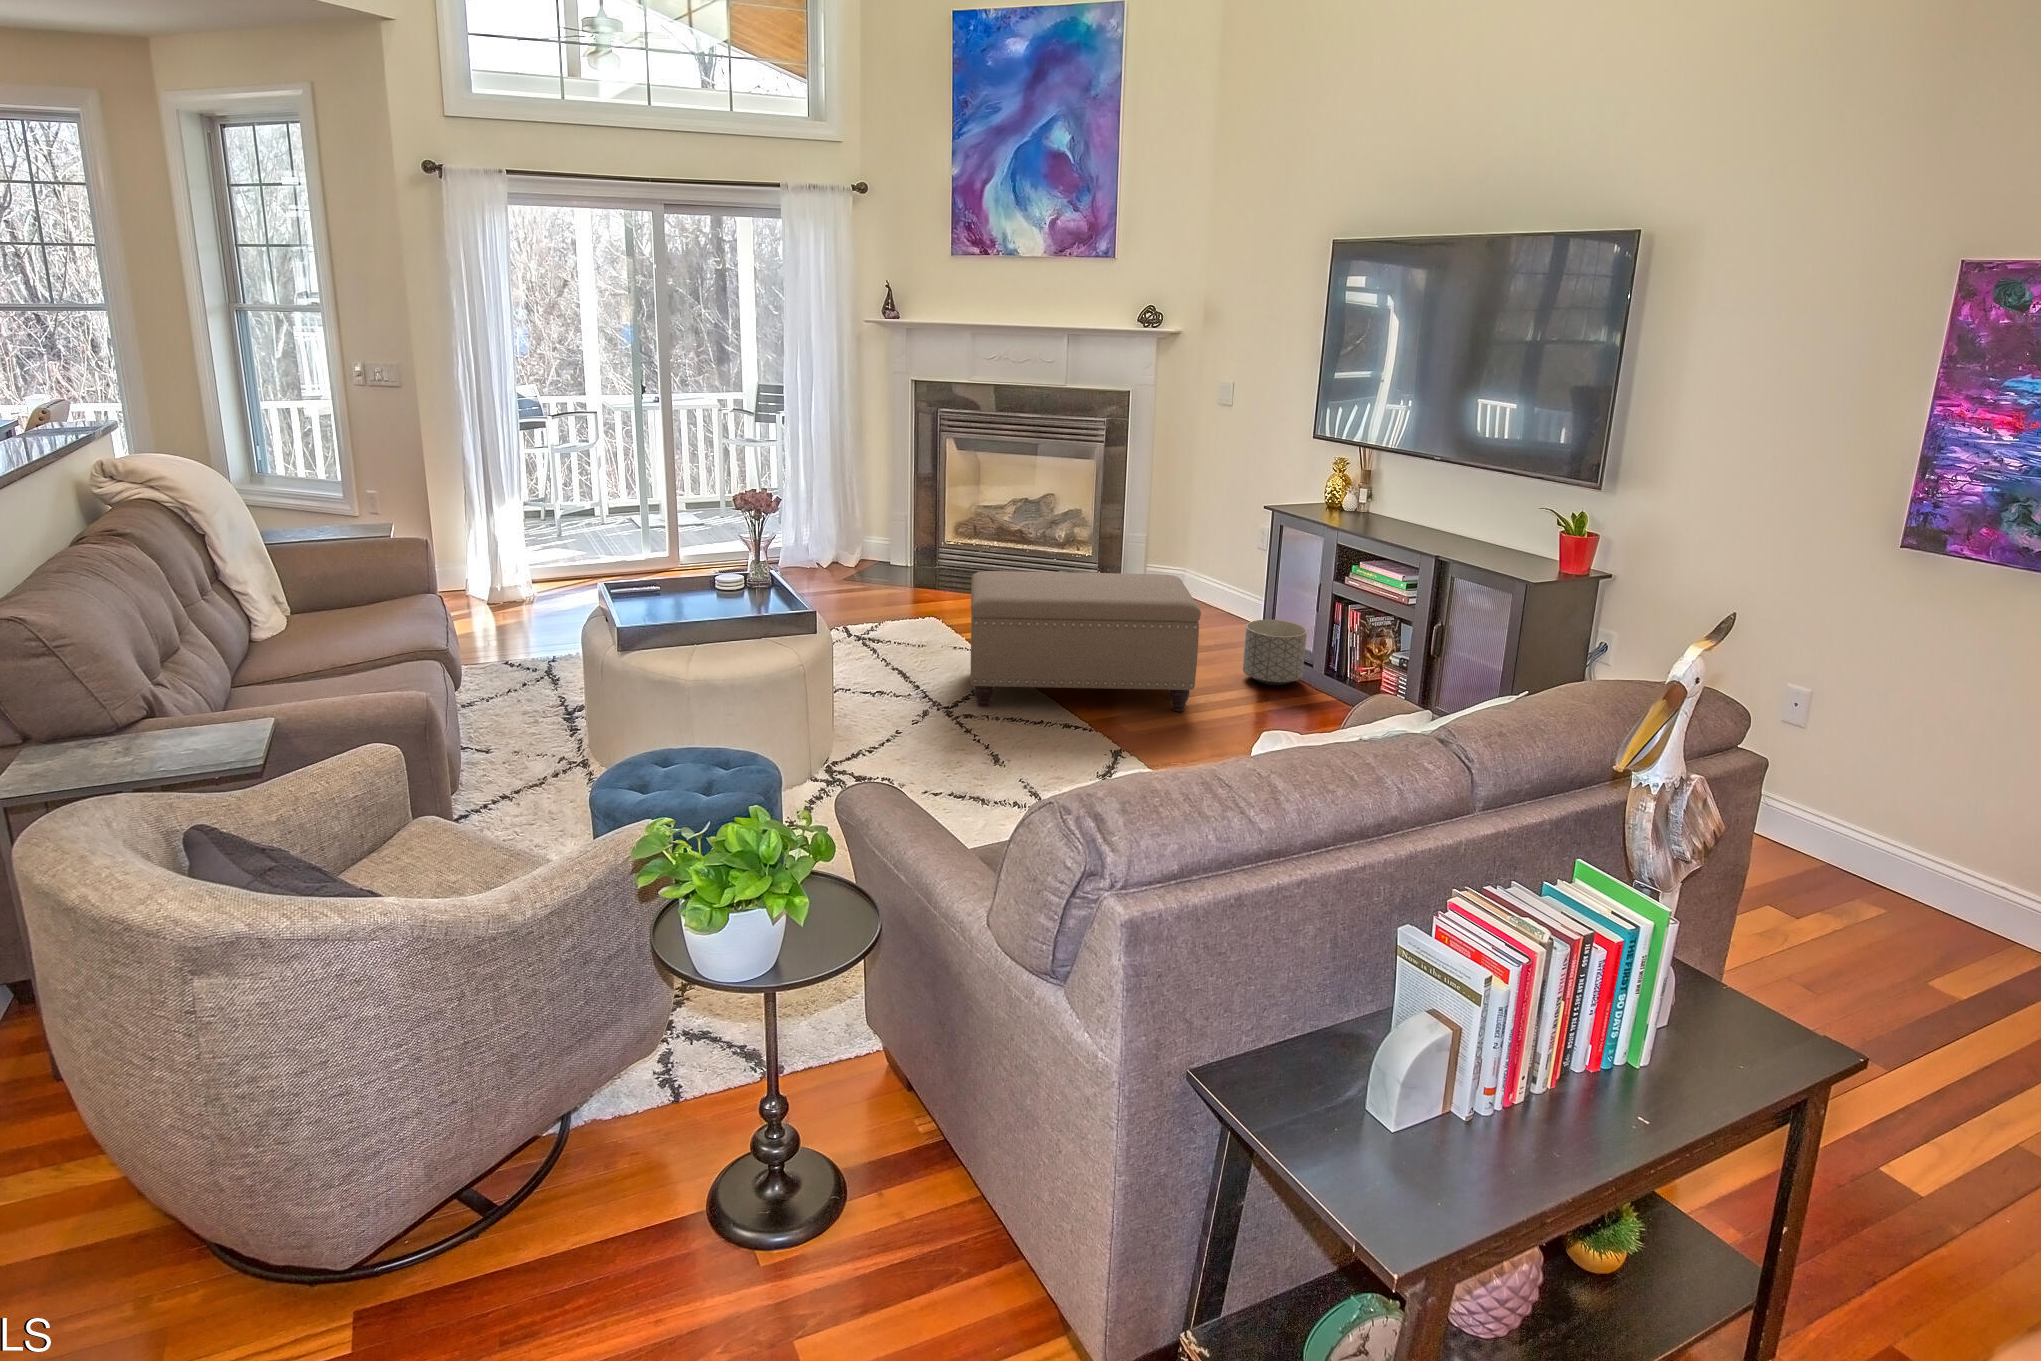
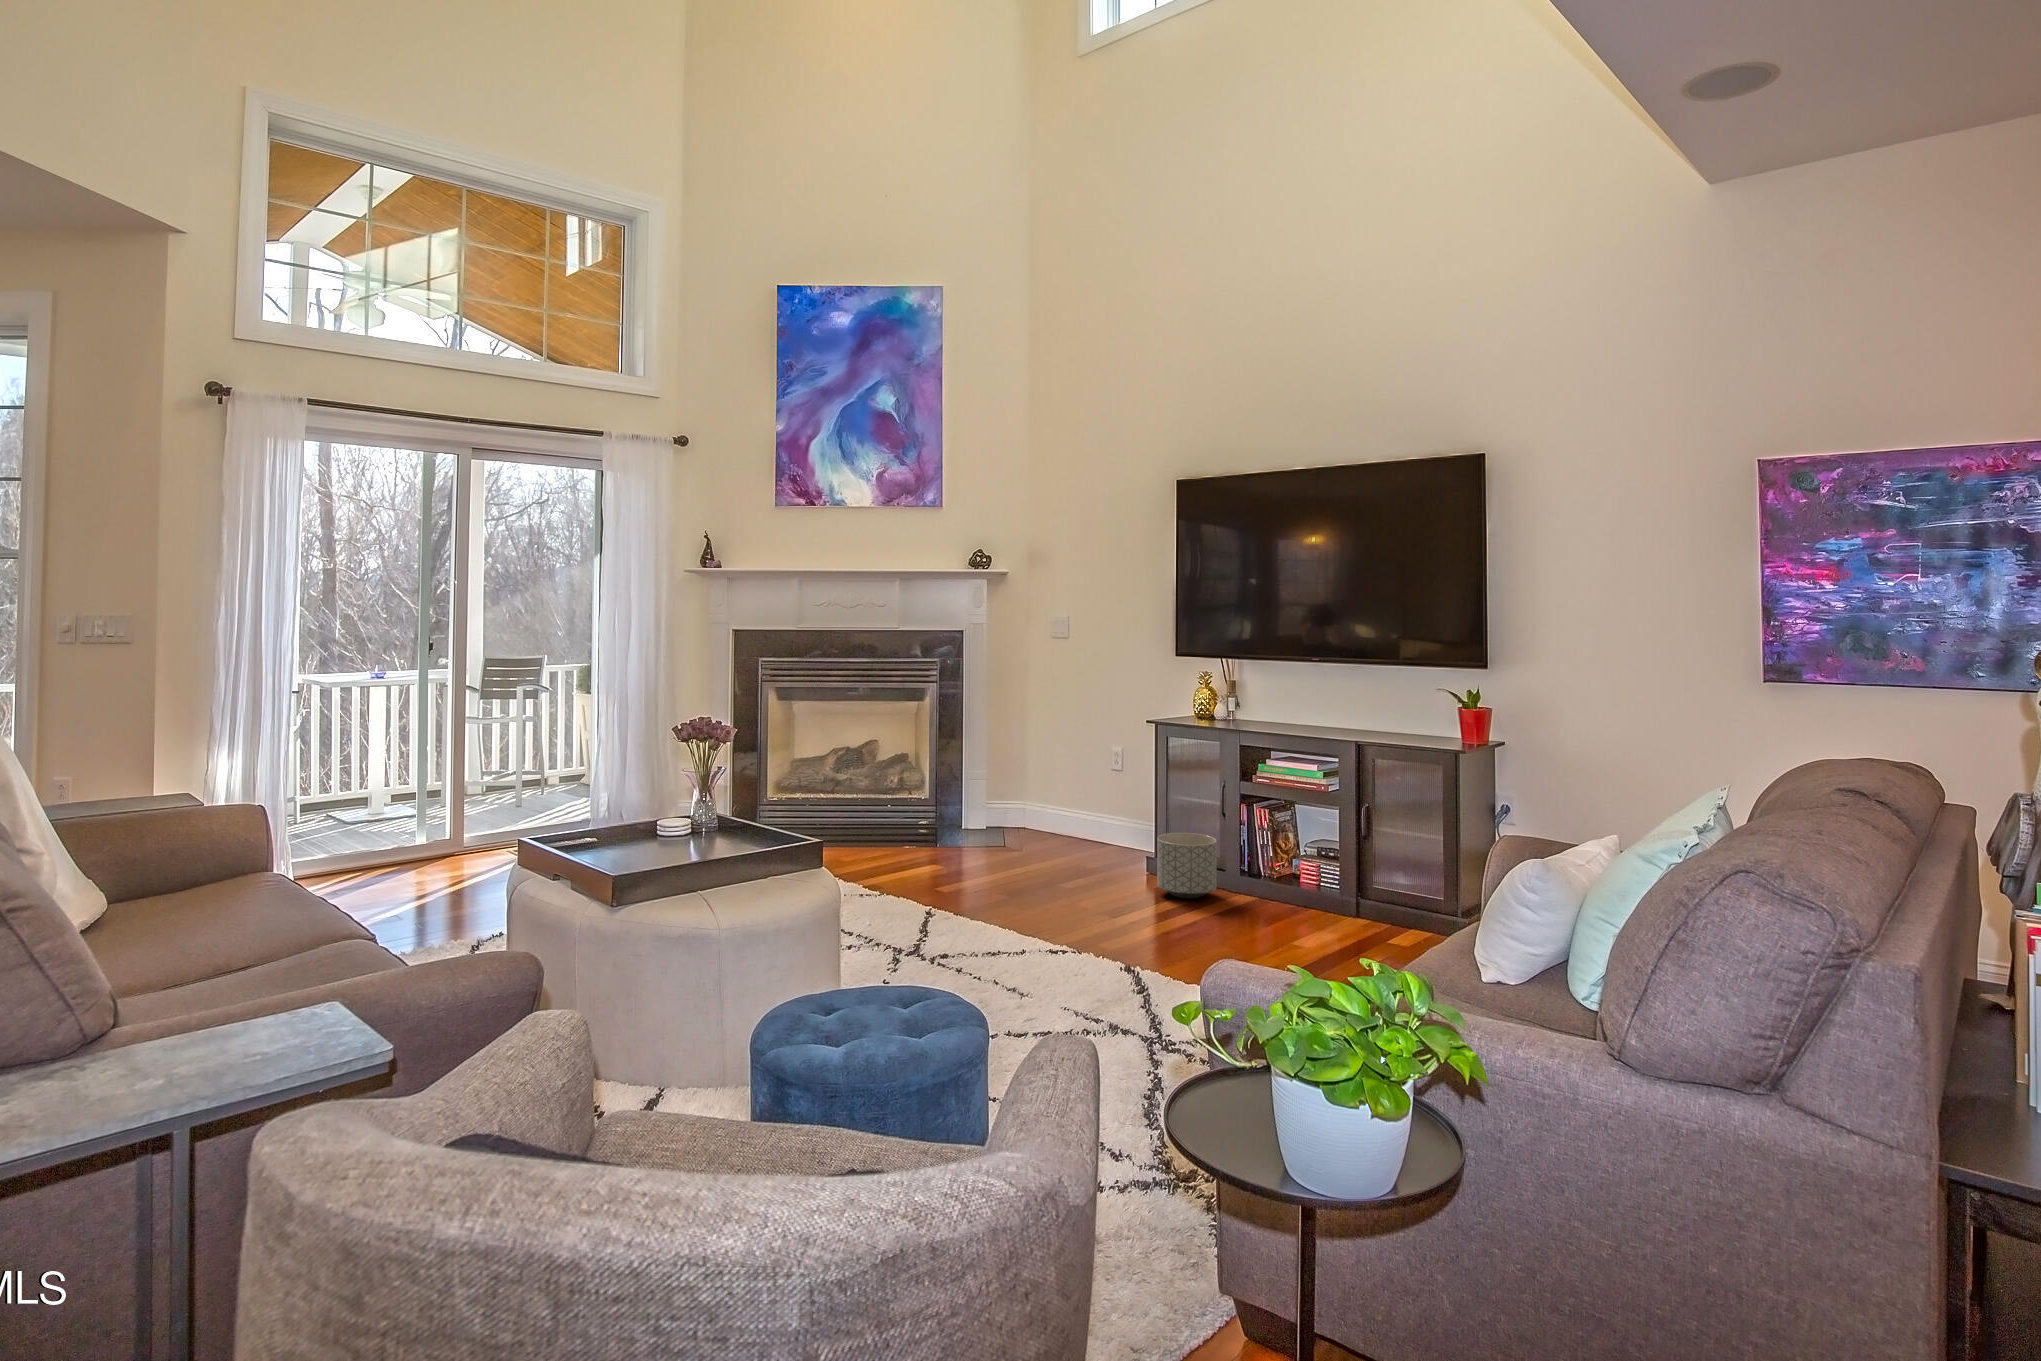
ottoman: present [971,571,1201,711] -> none [895,793,1156,954]

